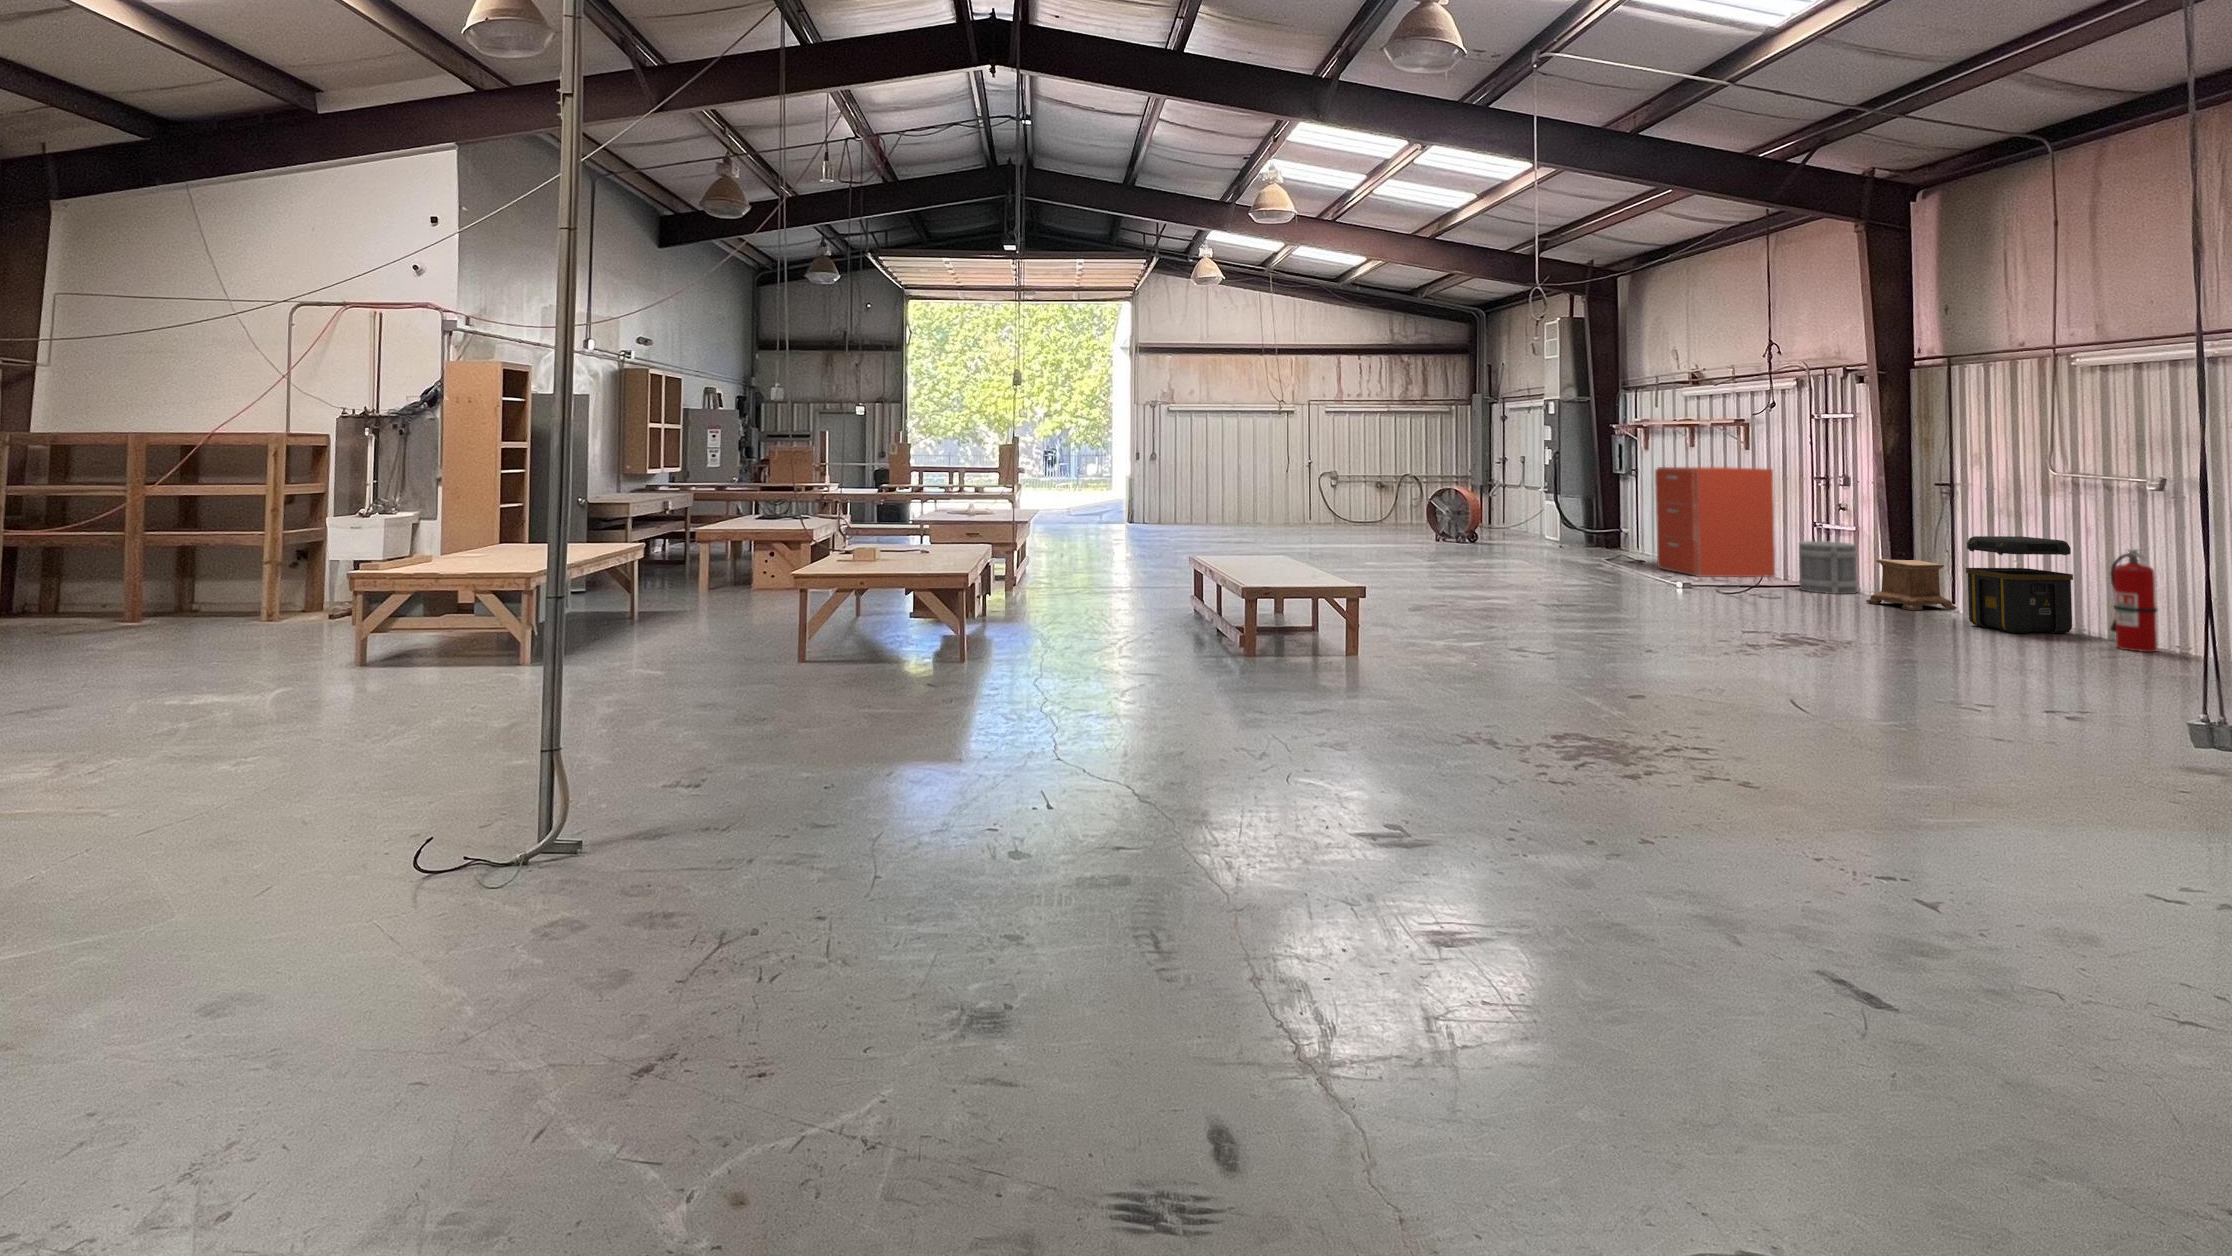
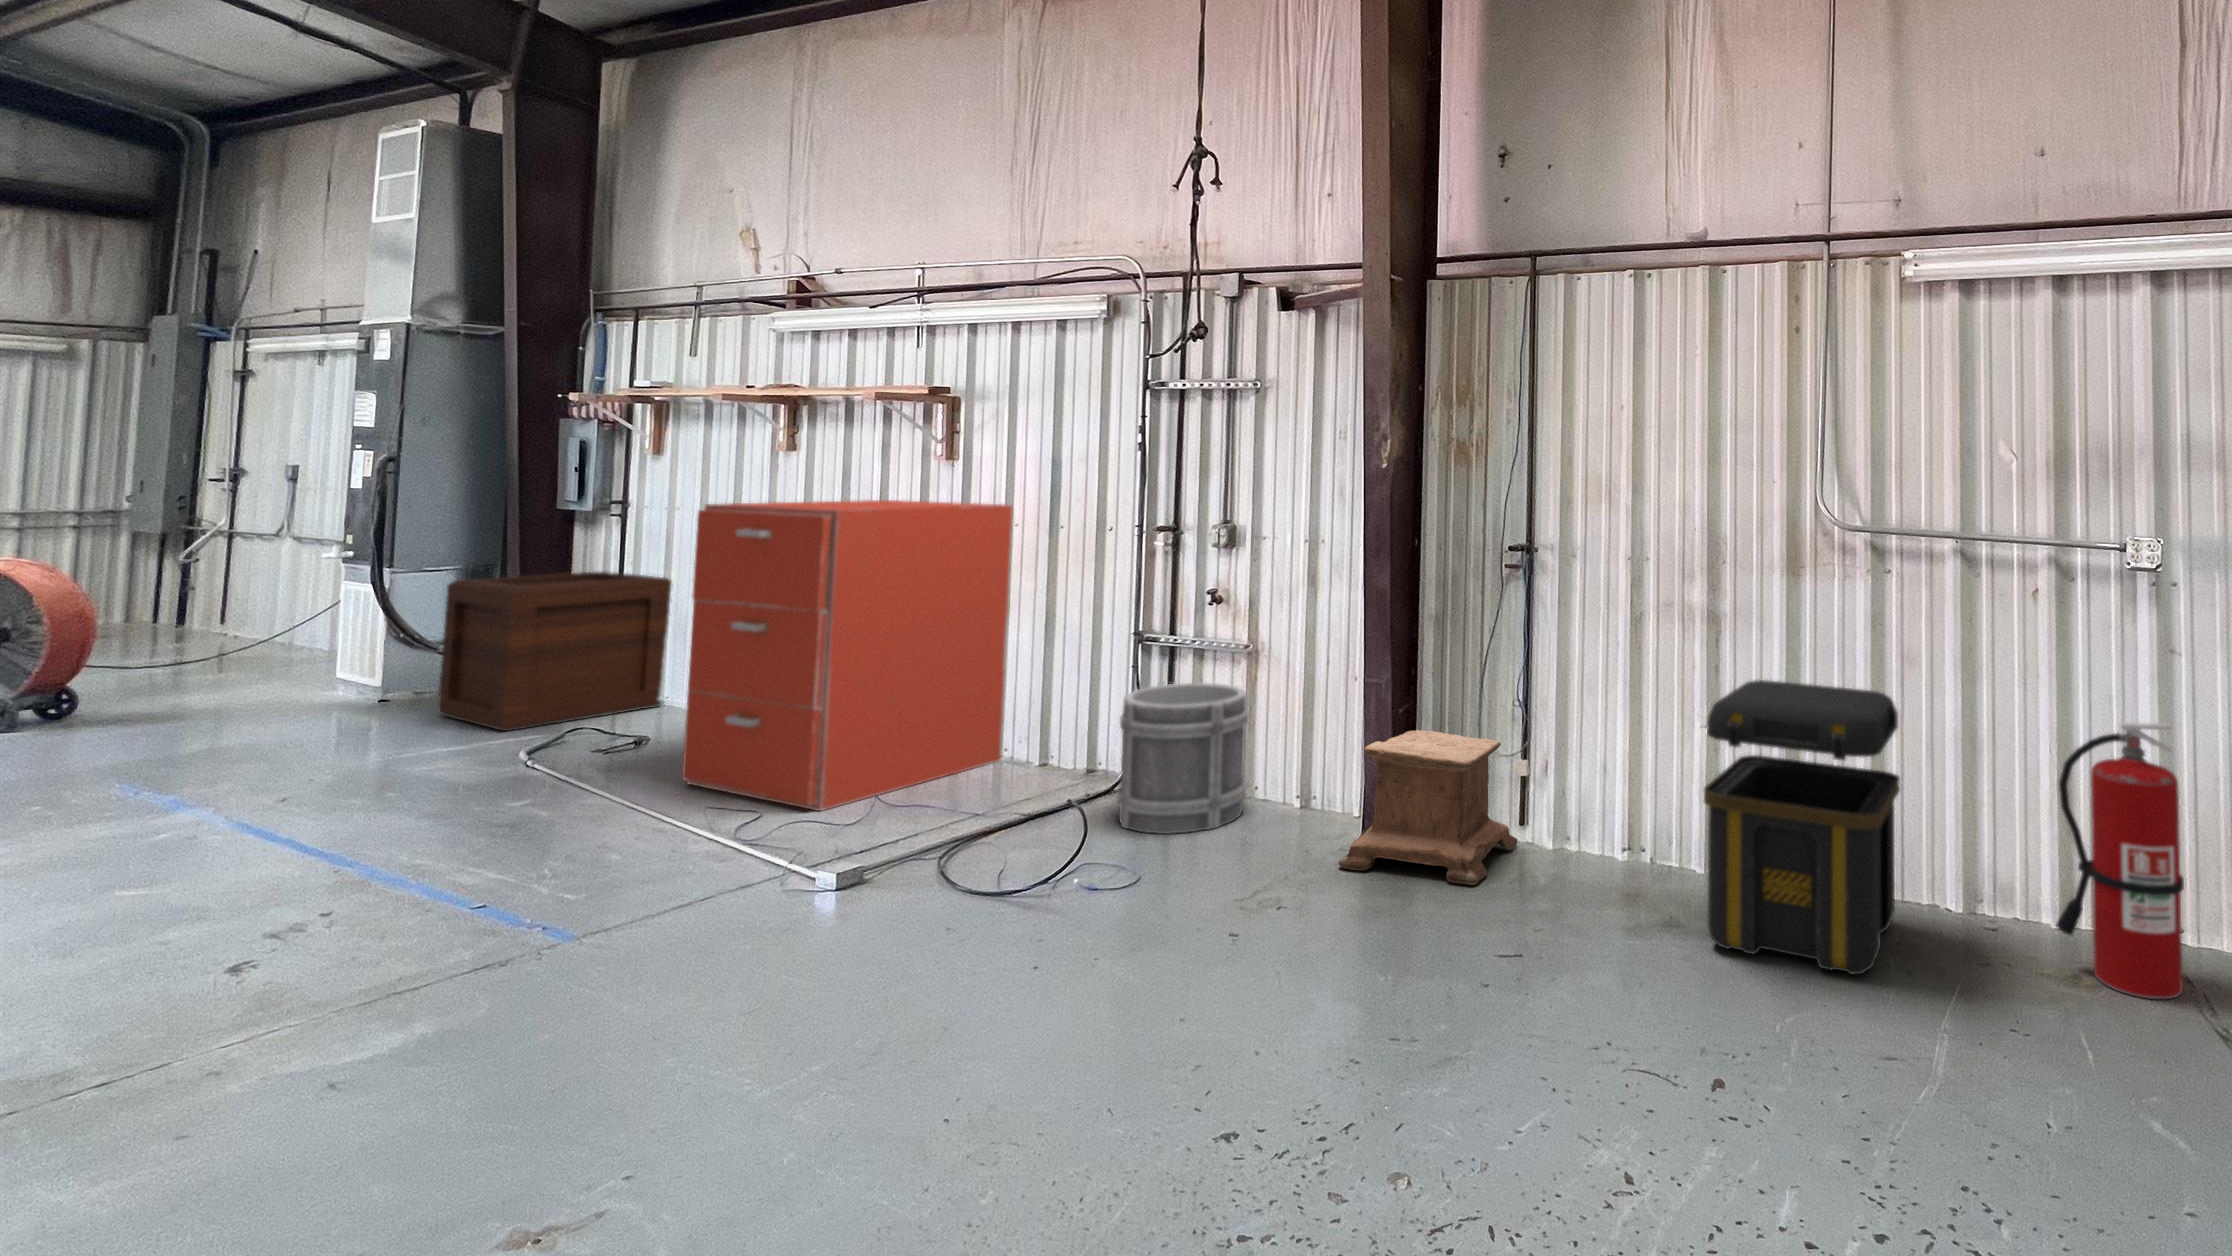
wooden crate: none [1581,499,1657,555] -> present [438,572,671,731]

